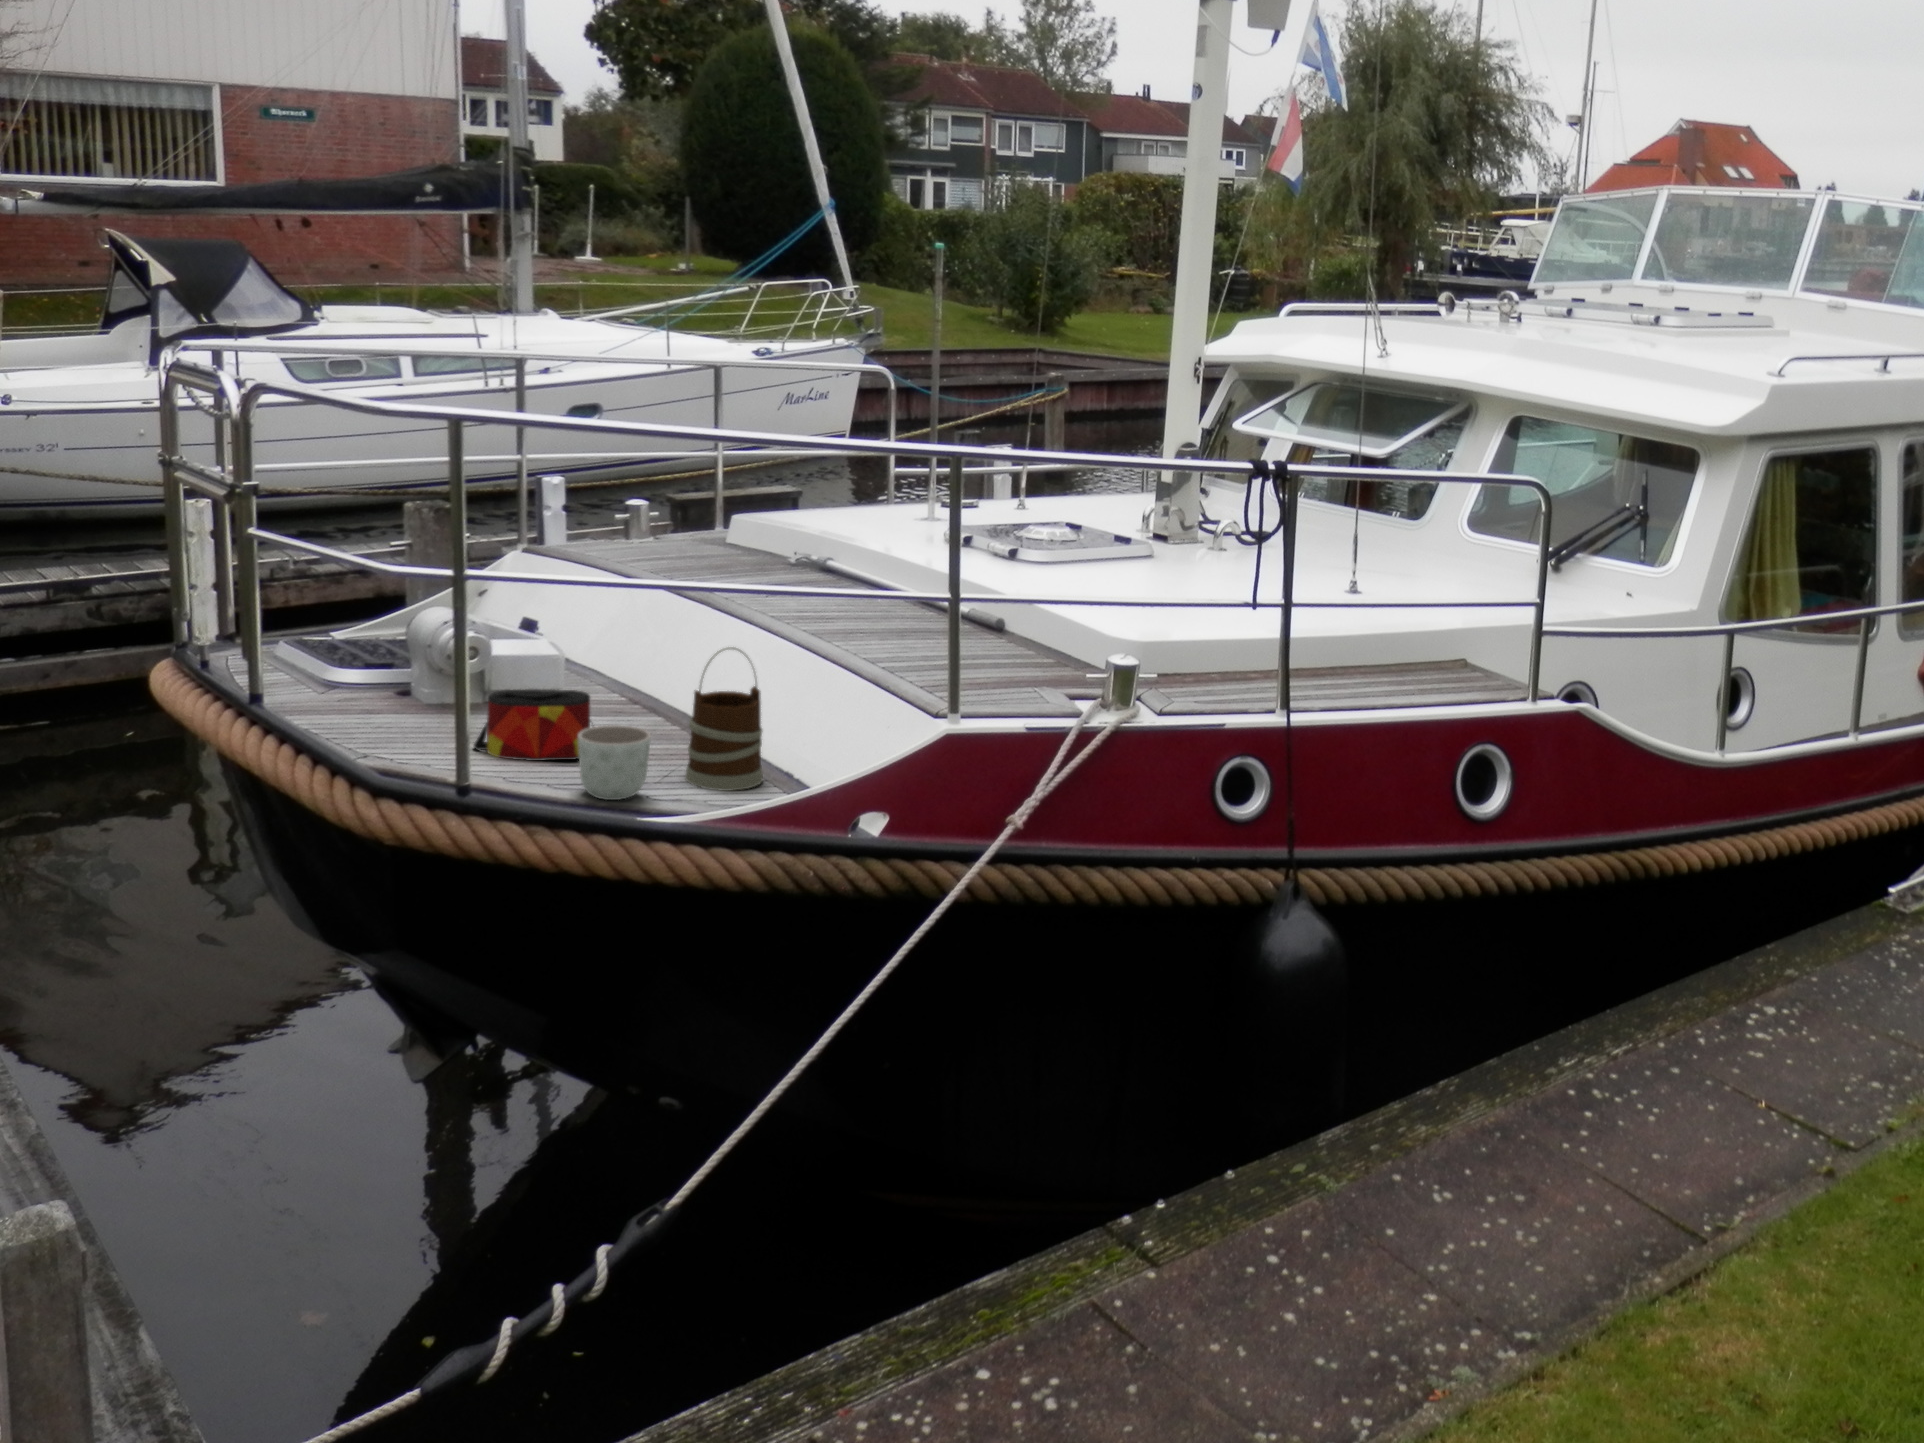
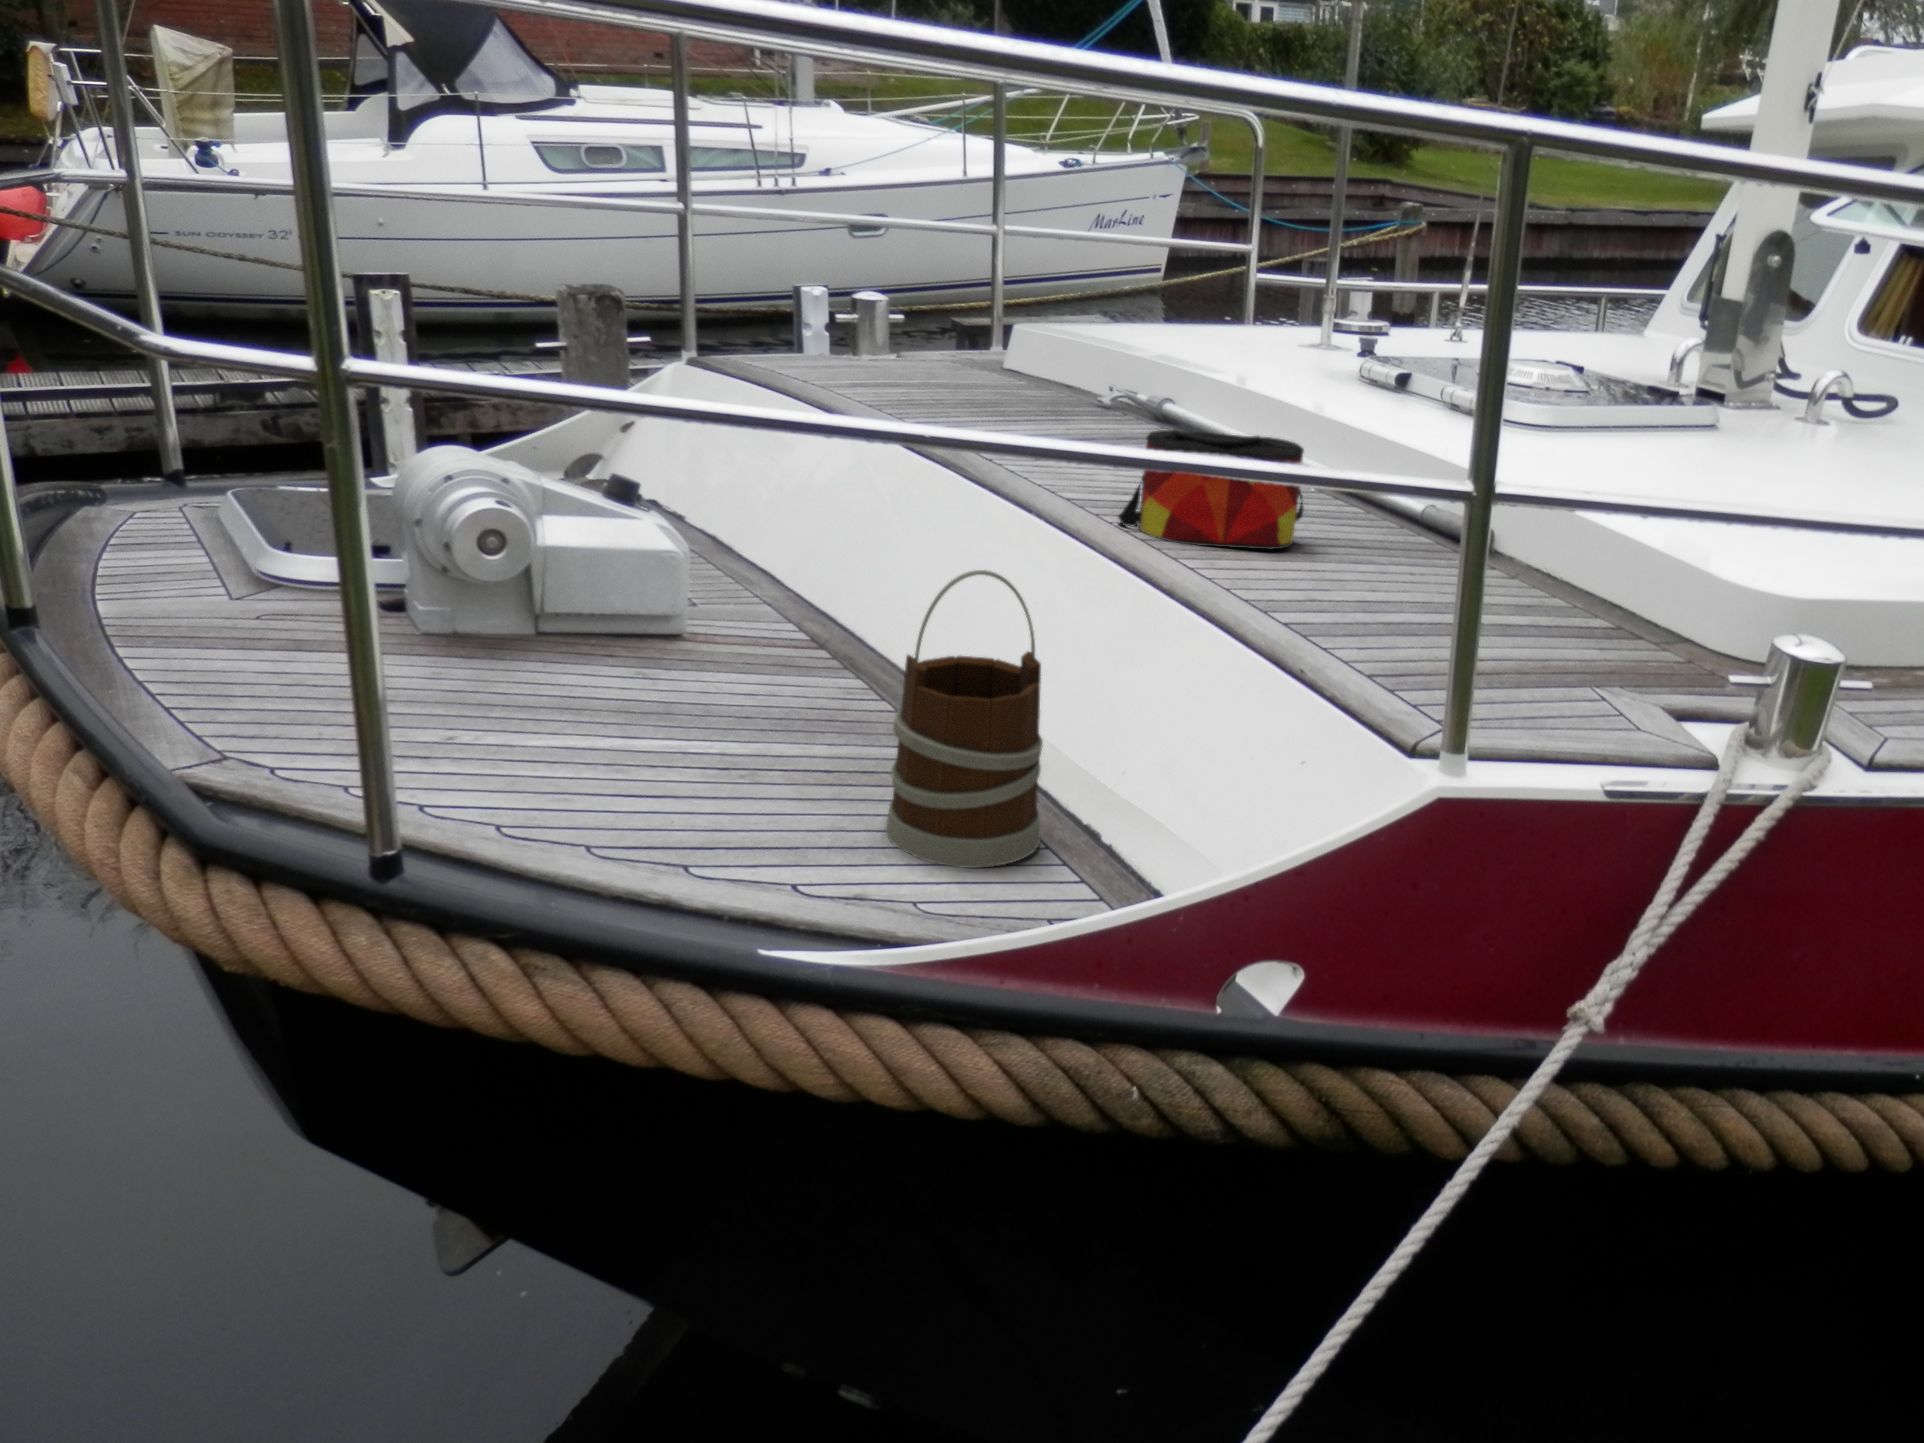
bag: present [474,690,591,761] -> present [1118,430,1304,550]
planter: present [578,725,651,800] -> none [642,730,801,897]

